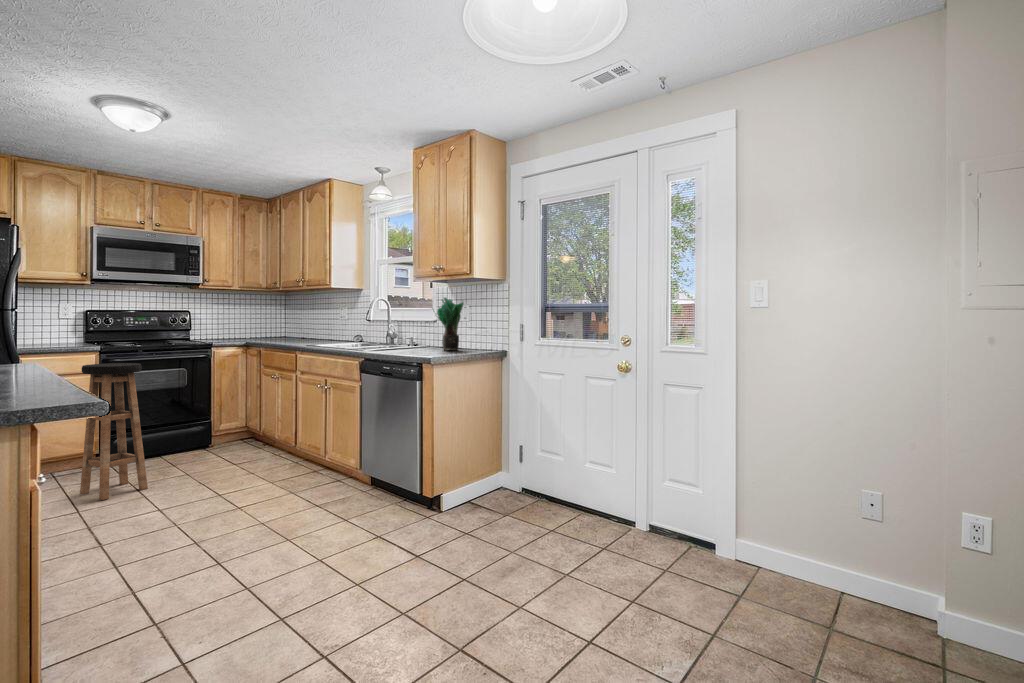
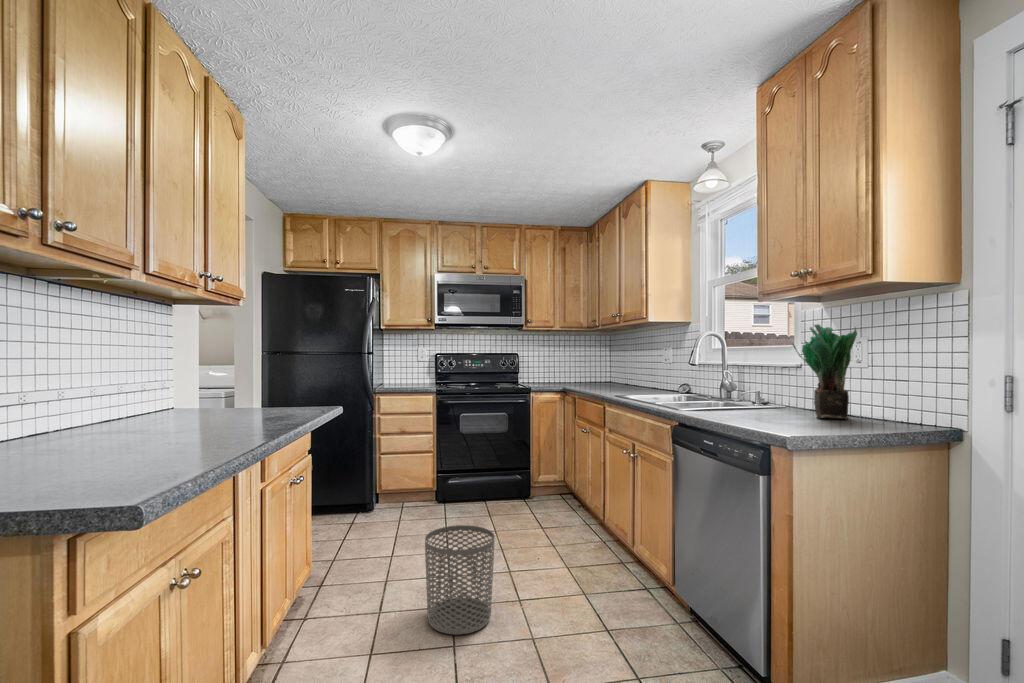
bar stool: present [80,363,148,500] -> none [392,408,445,555]
waste bin: none [165,449,229,528] -> present [425,525,494,635]

